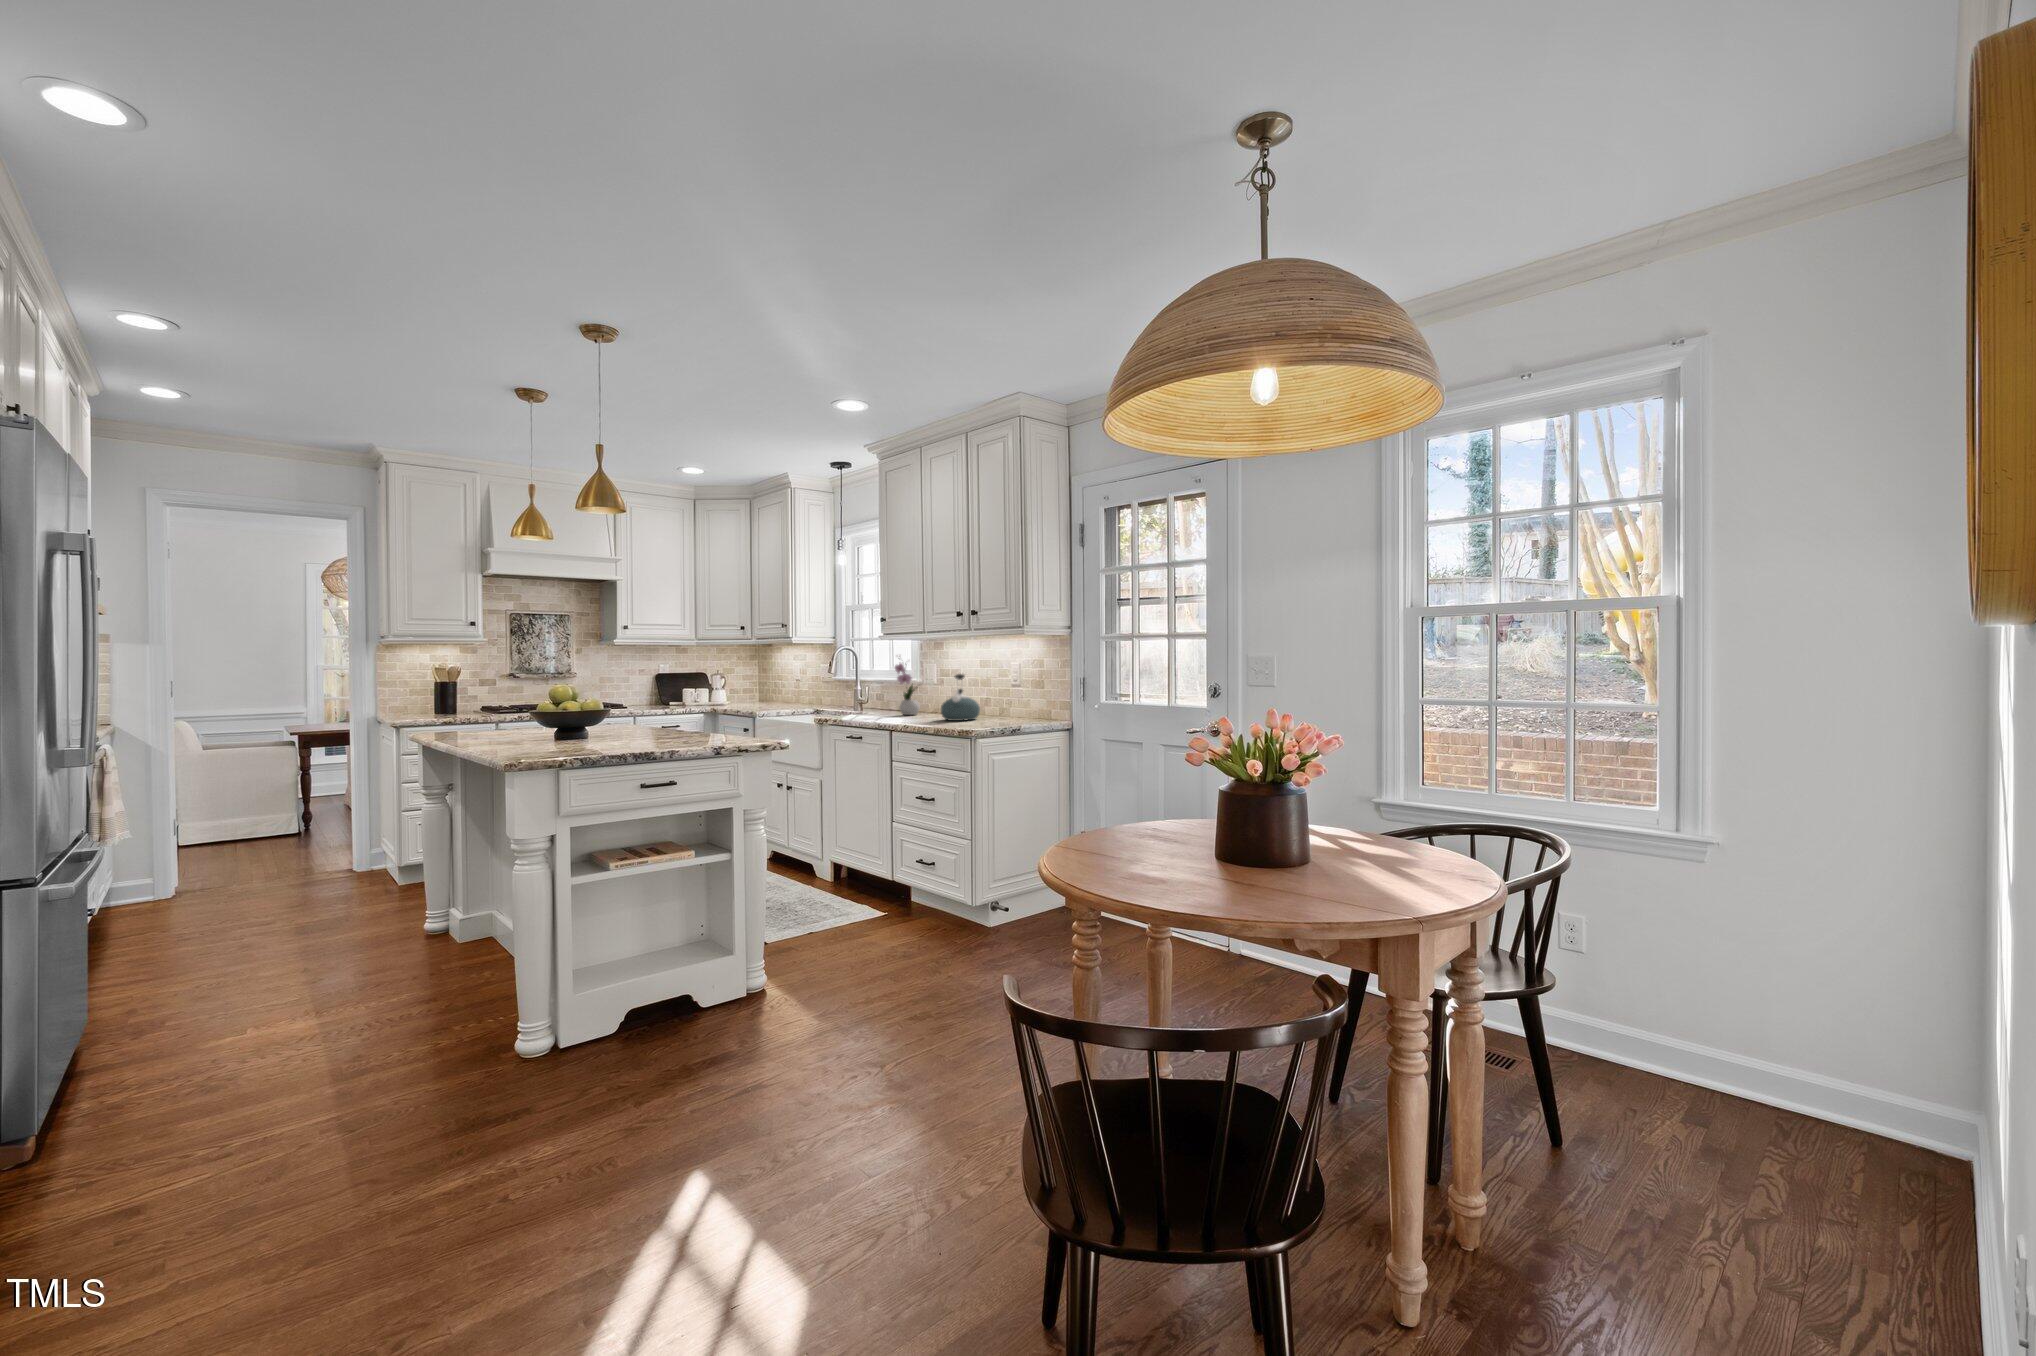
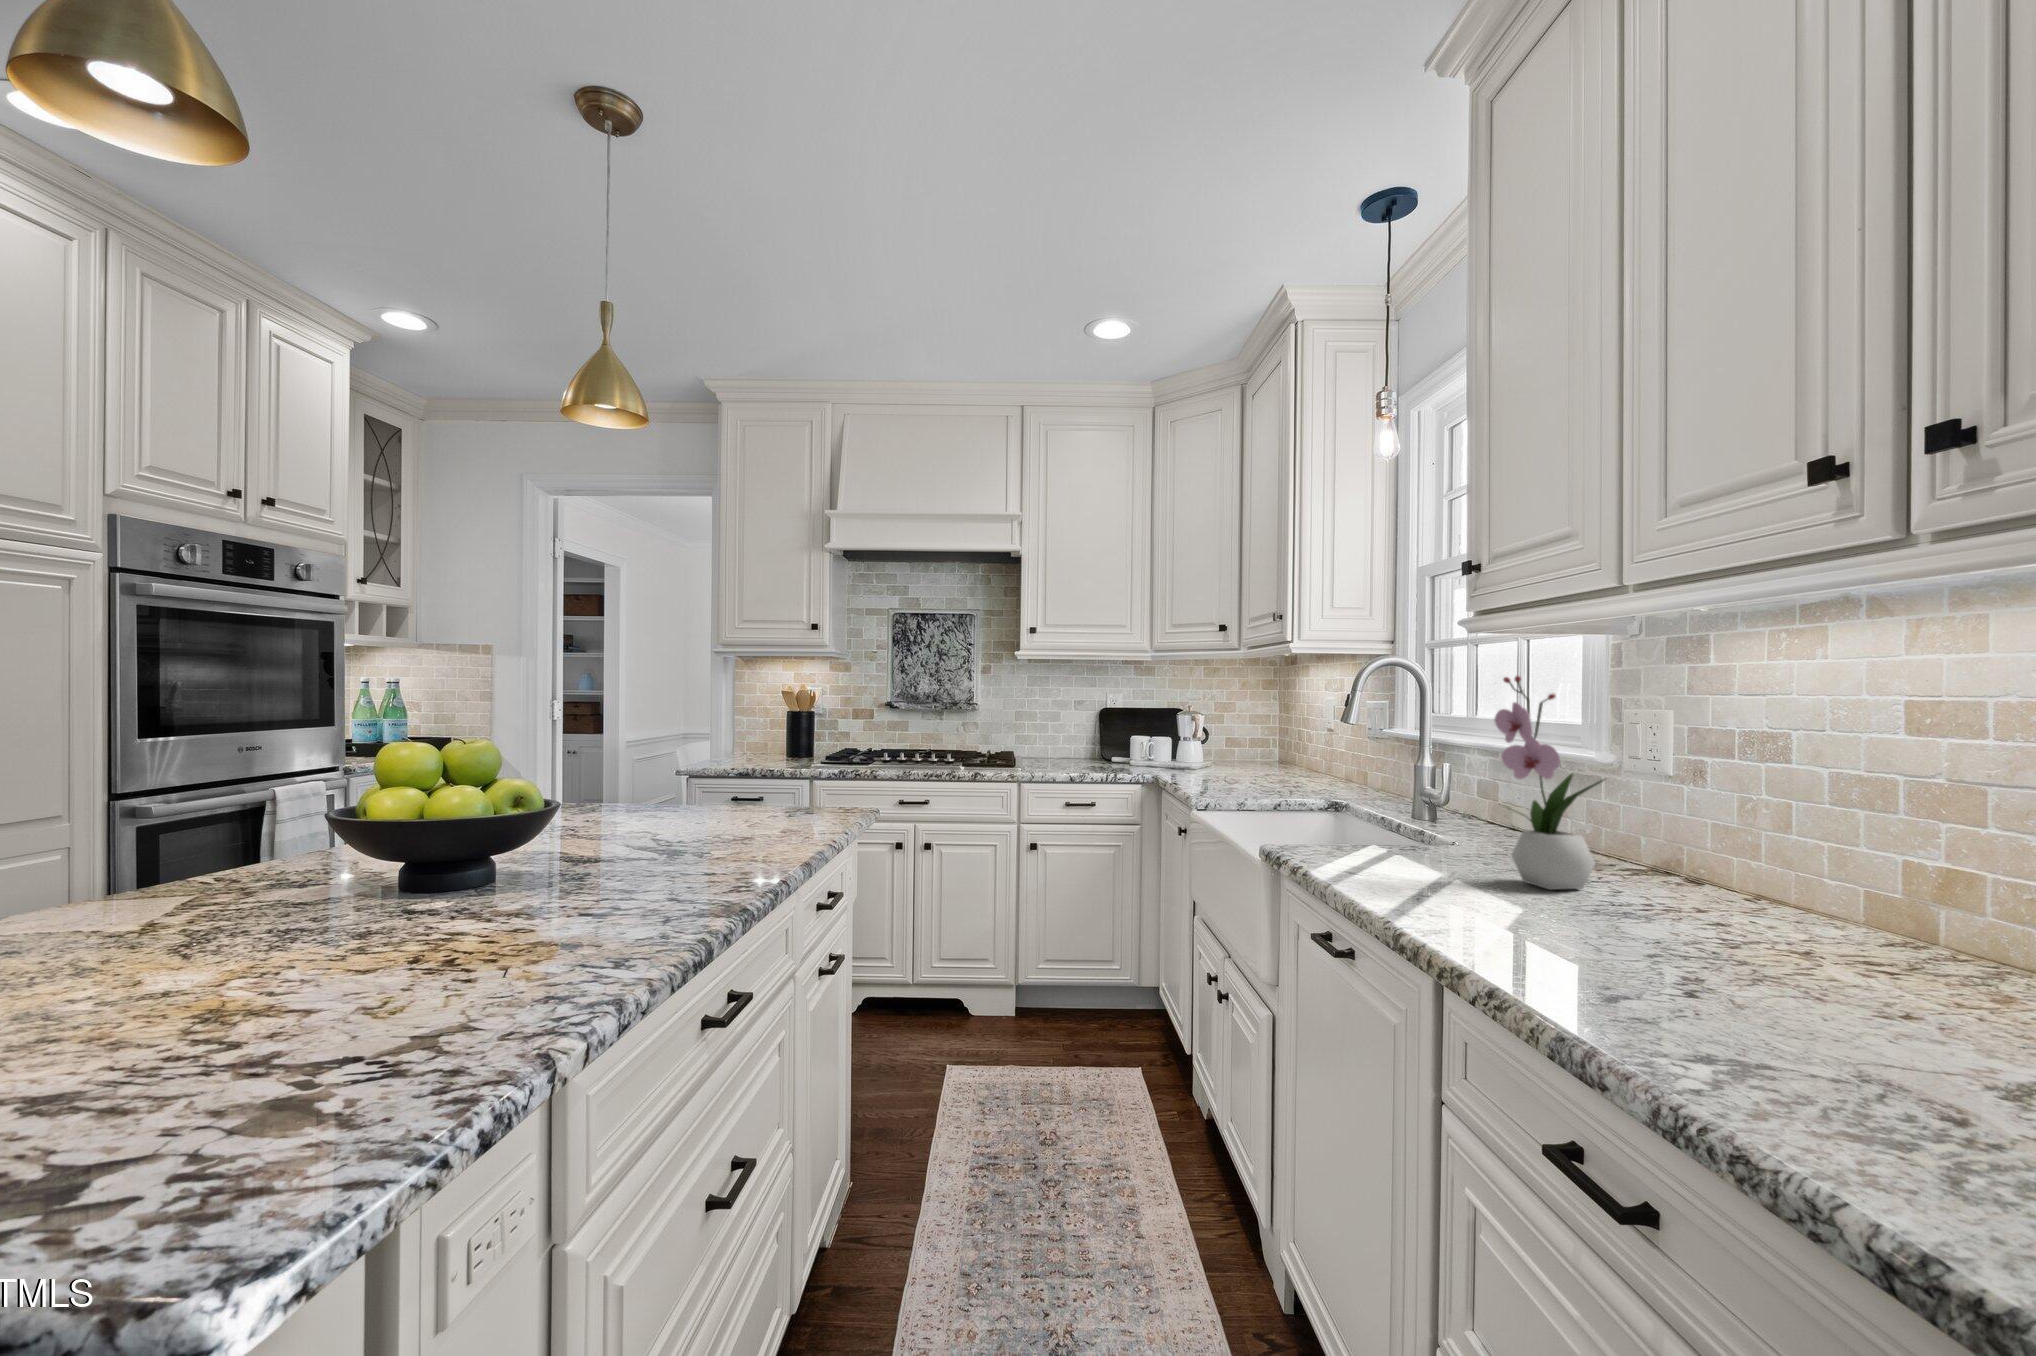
kettle: present [941,674,980,721] -> none [1684,769,1949,1023]

